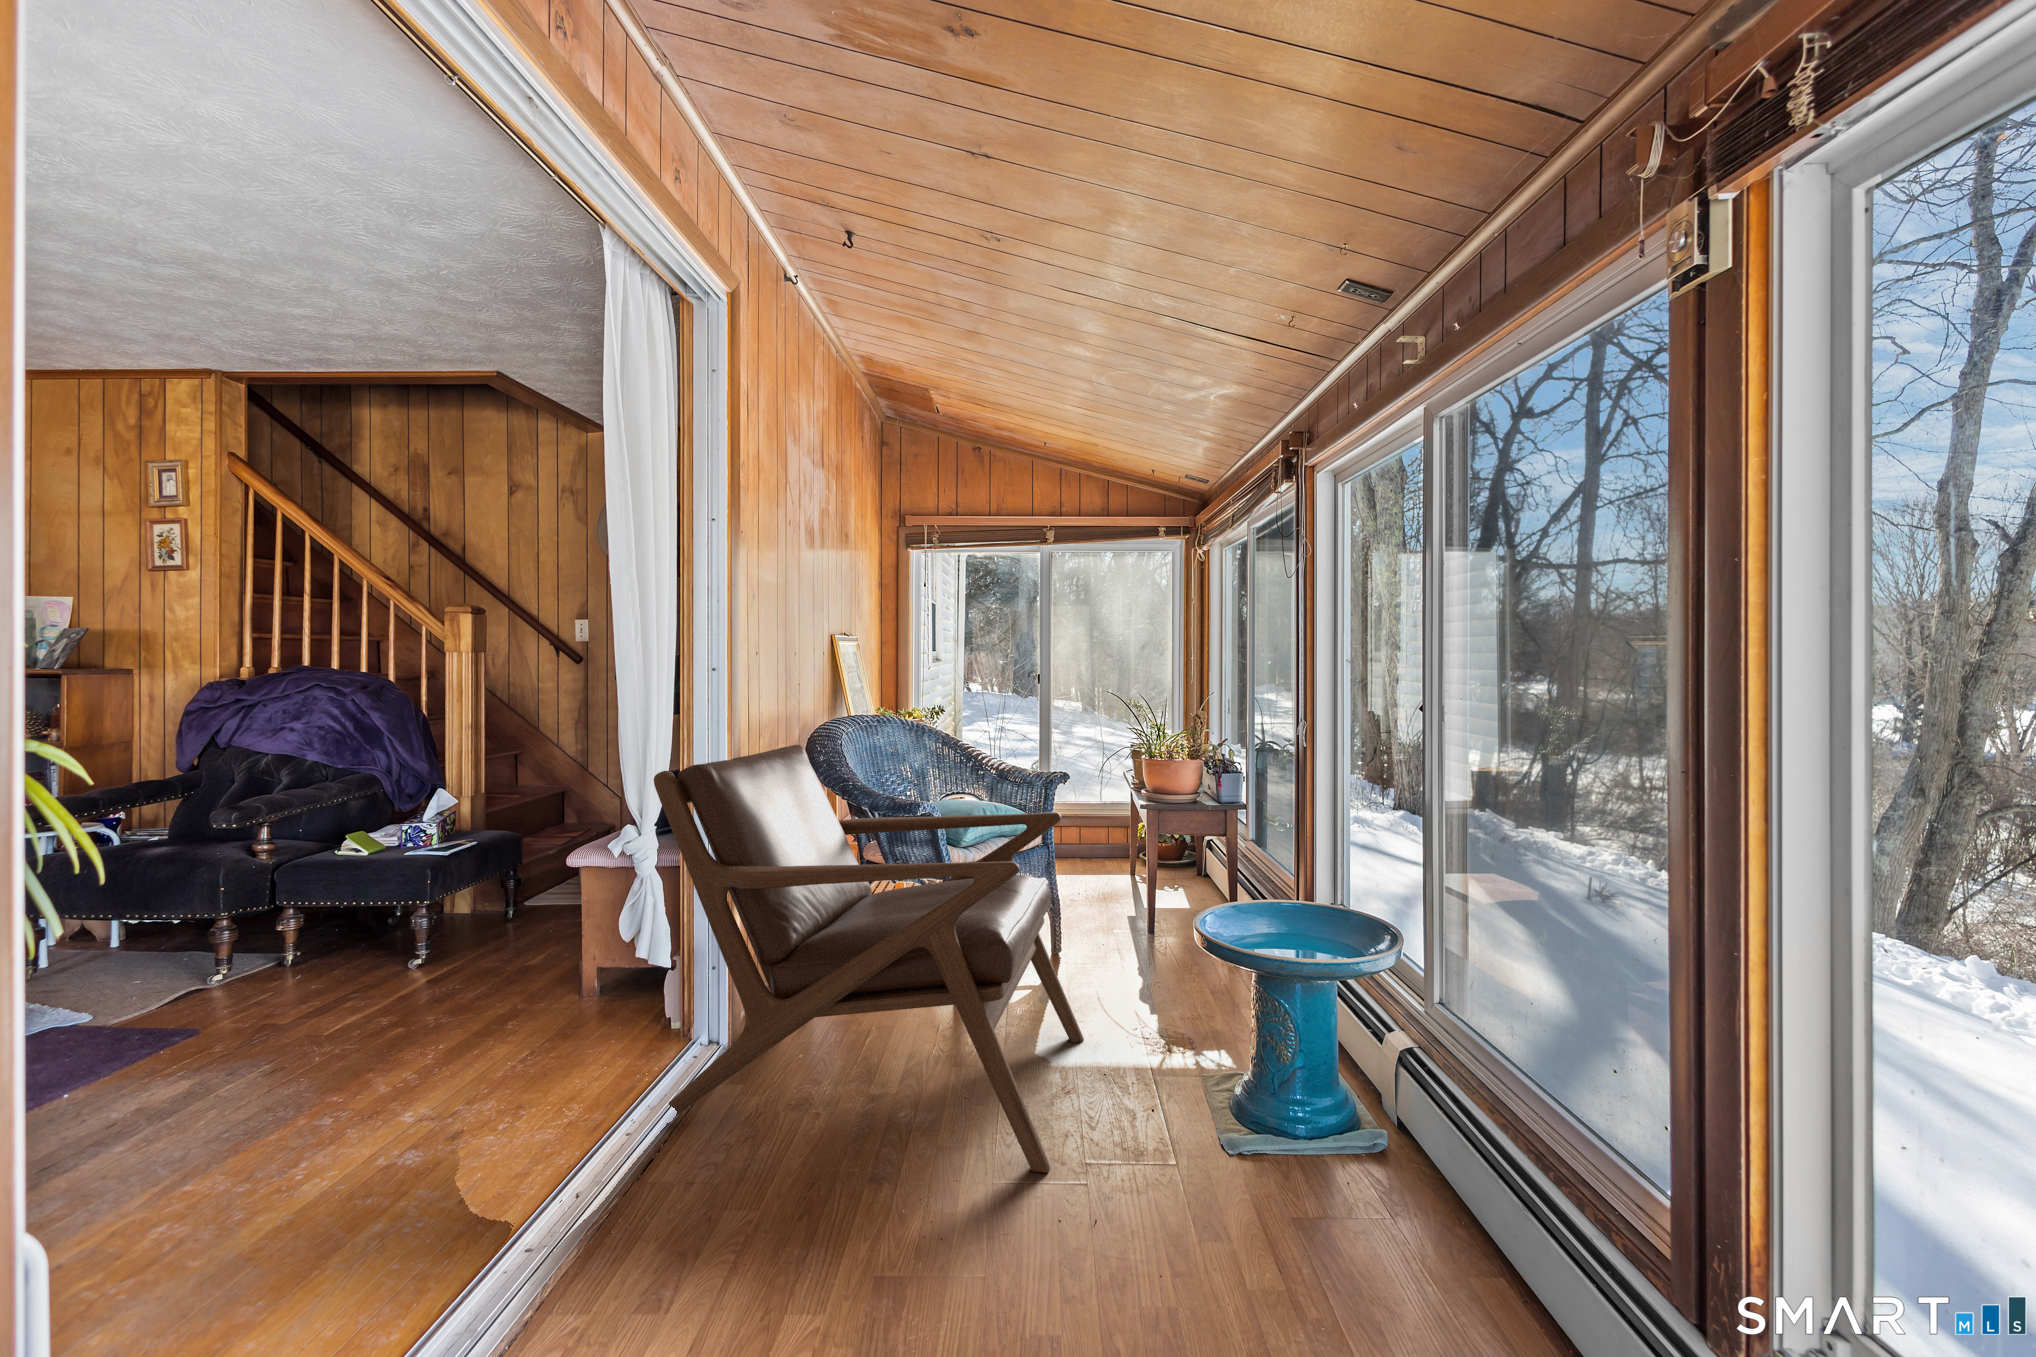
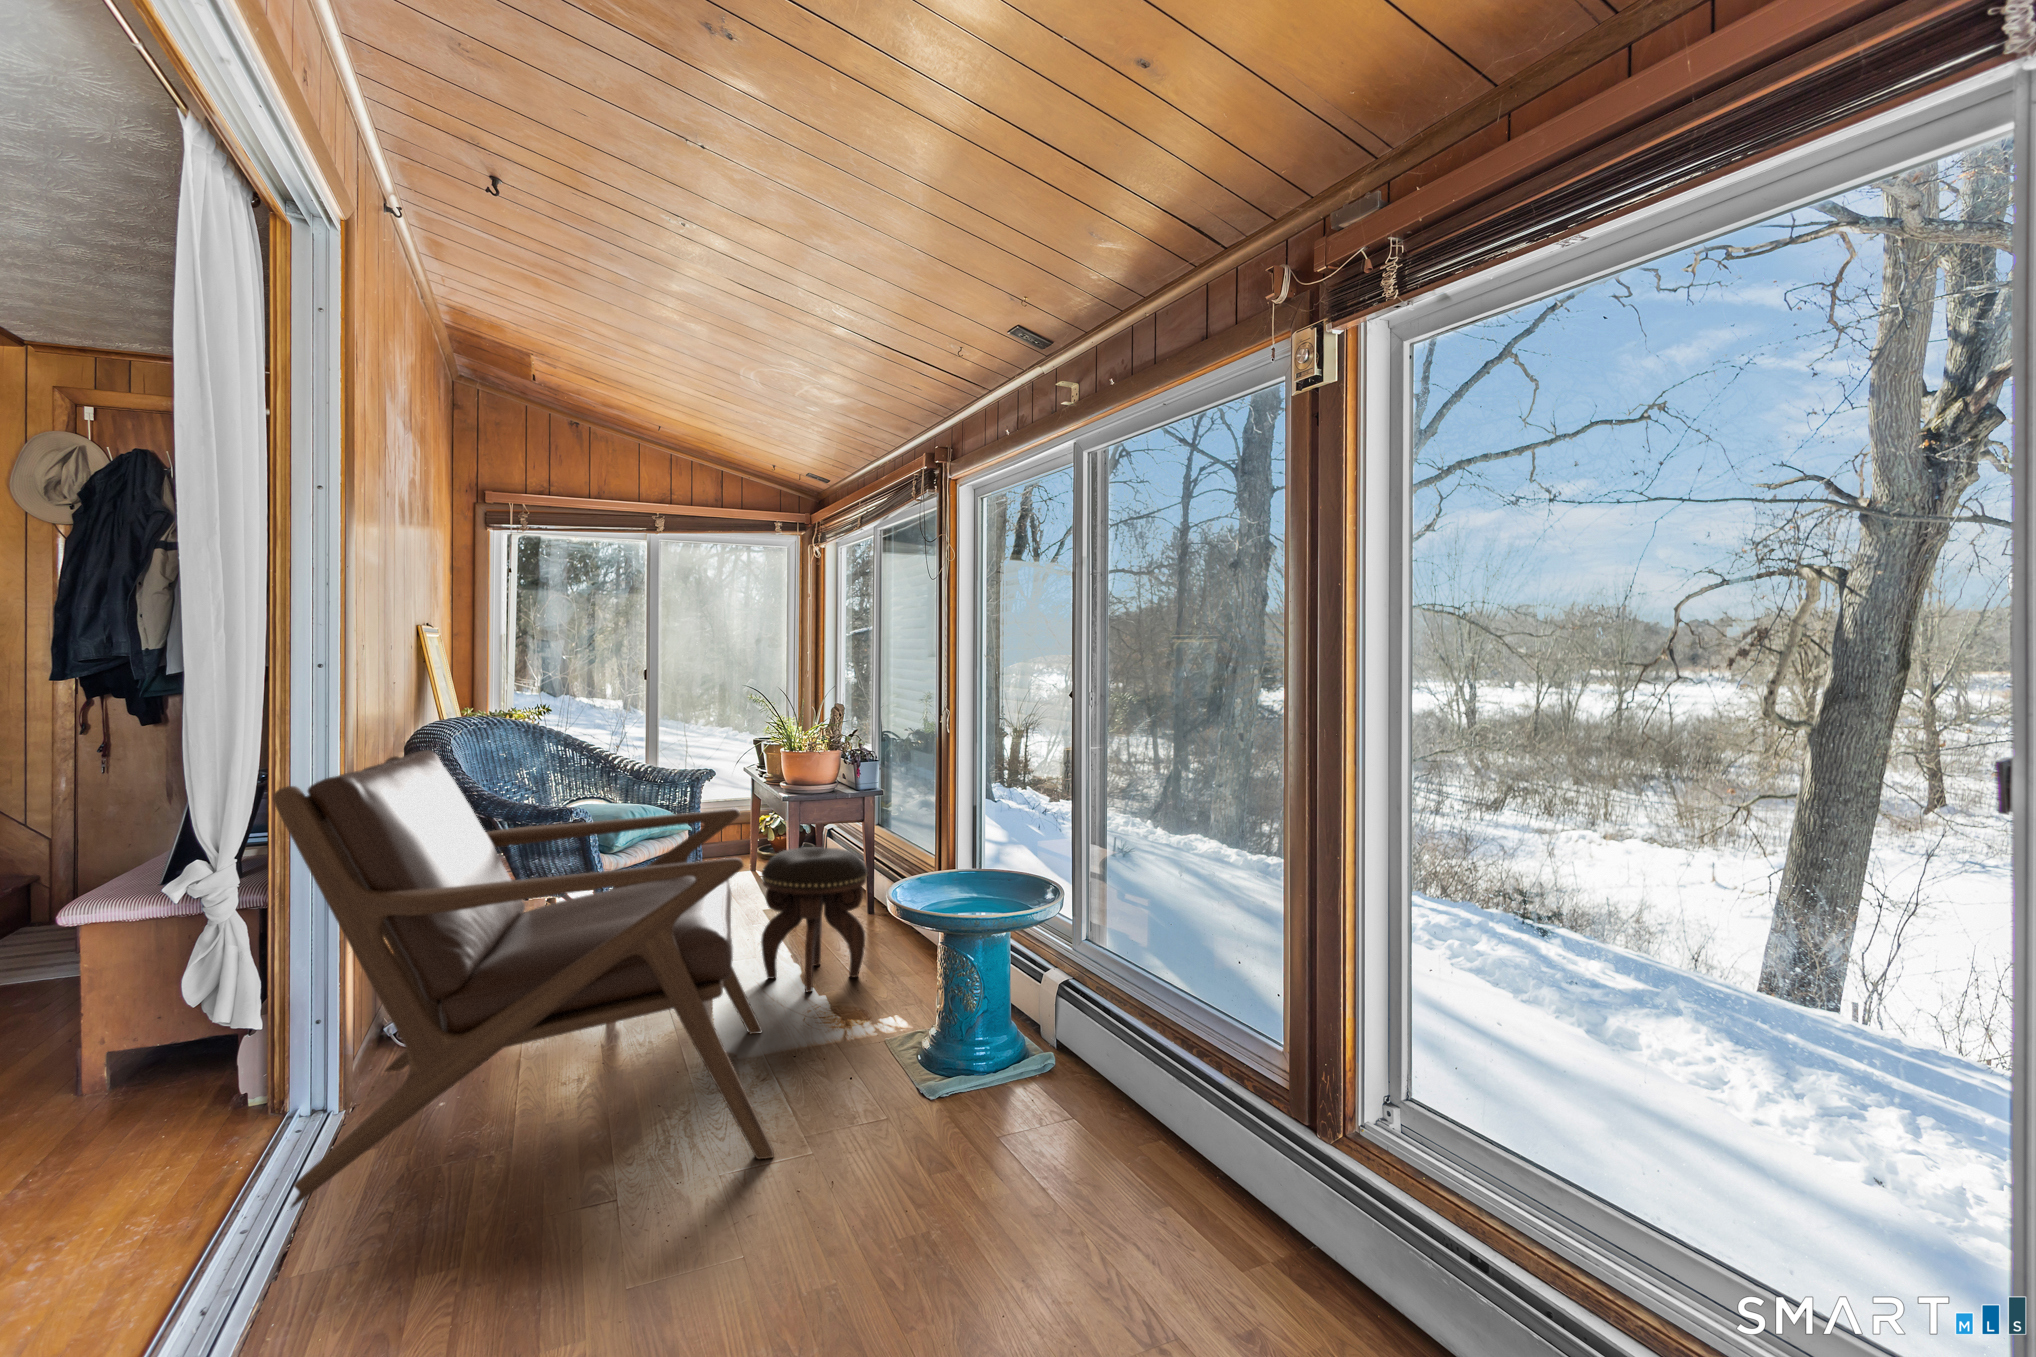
footstool: none [1100,858,1209,1008] -> present [761,847,868,992]

